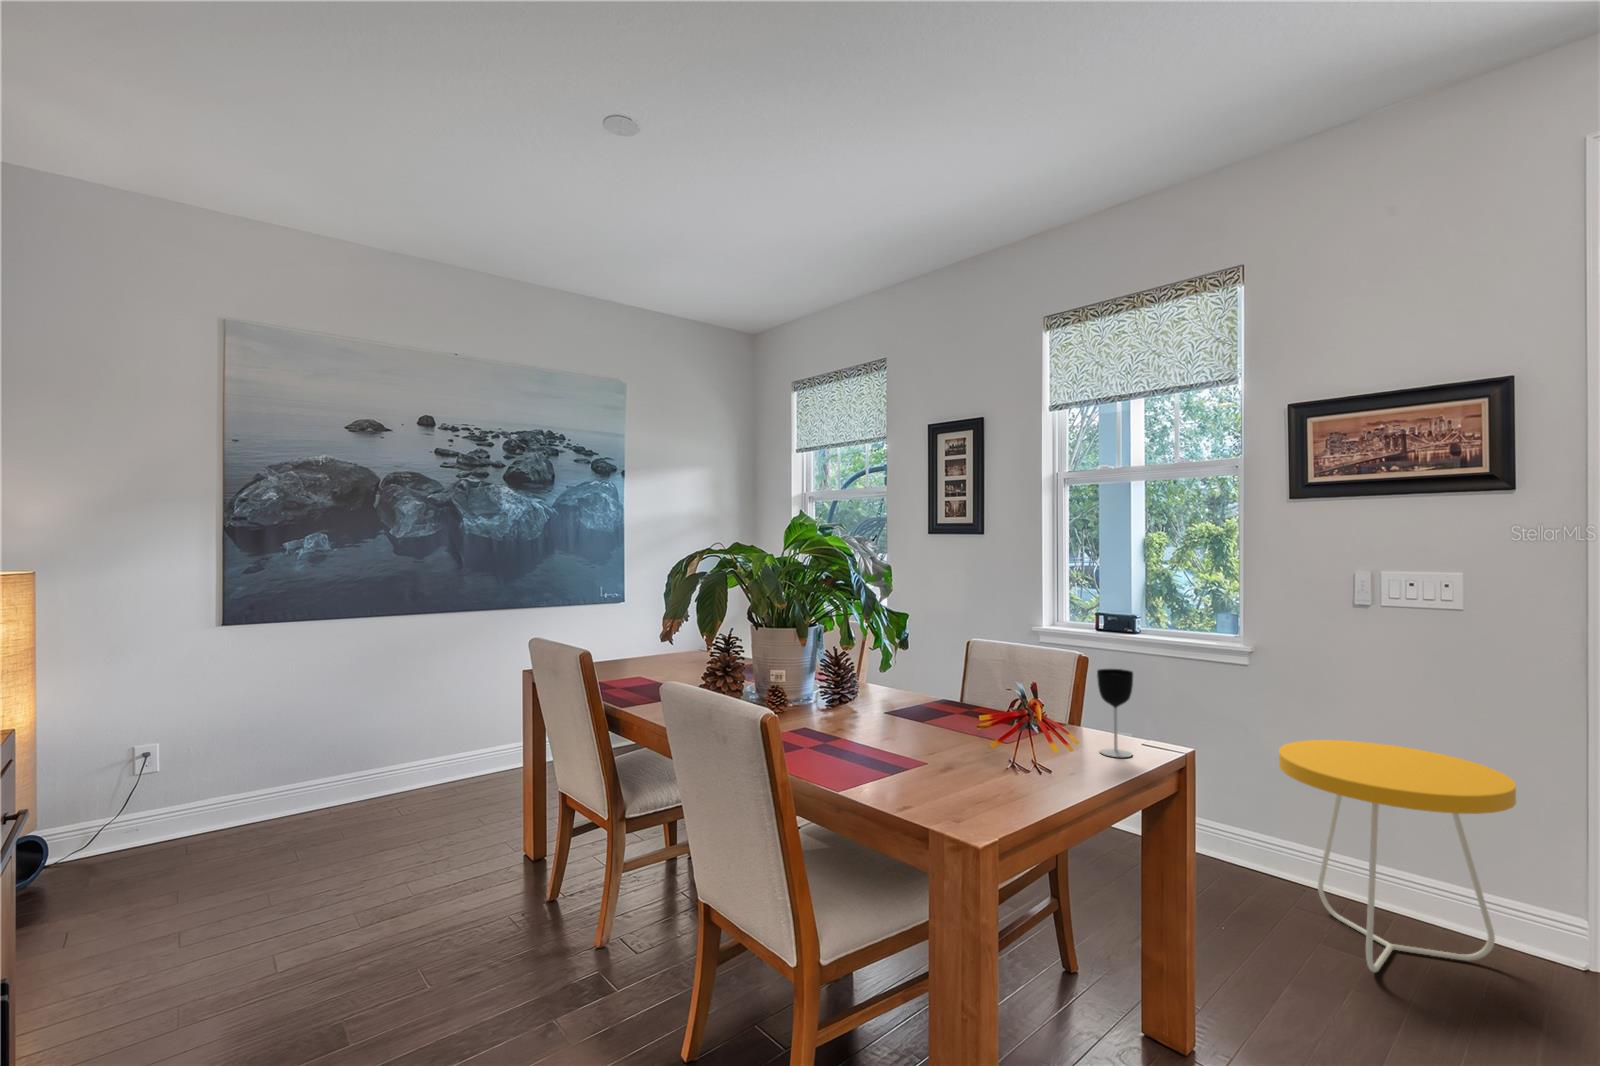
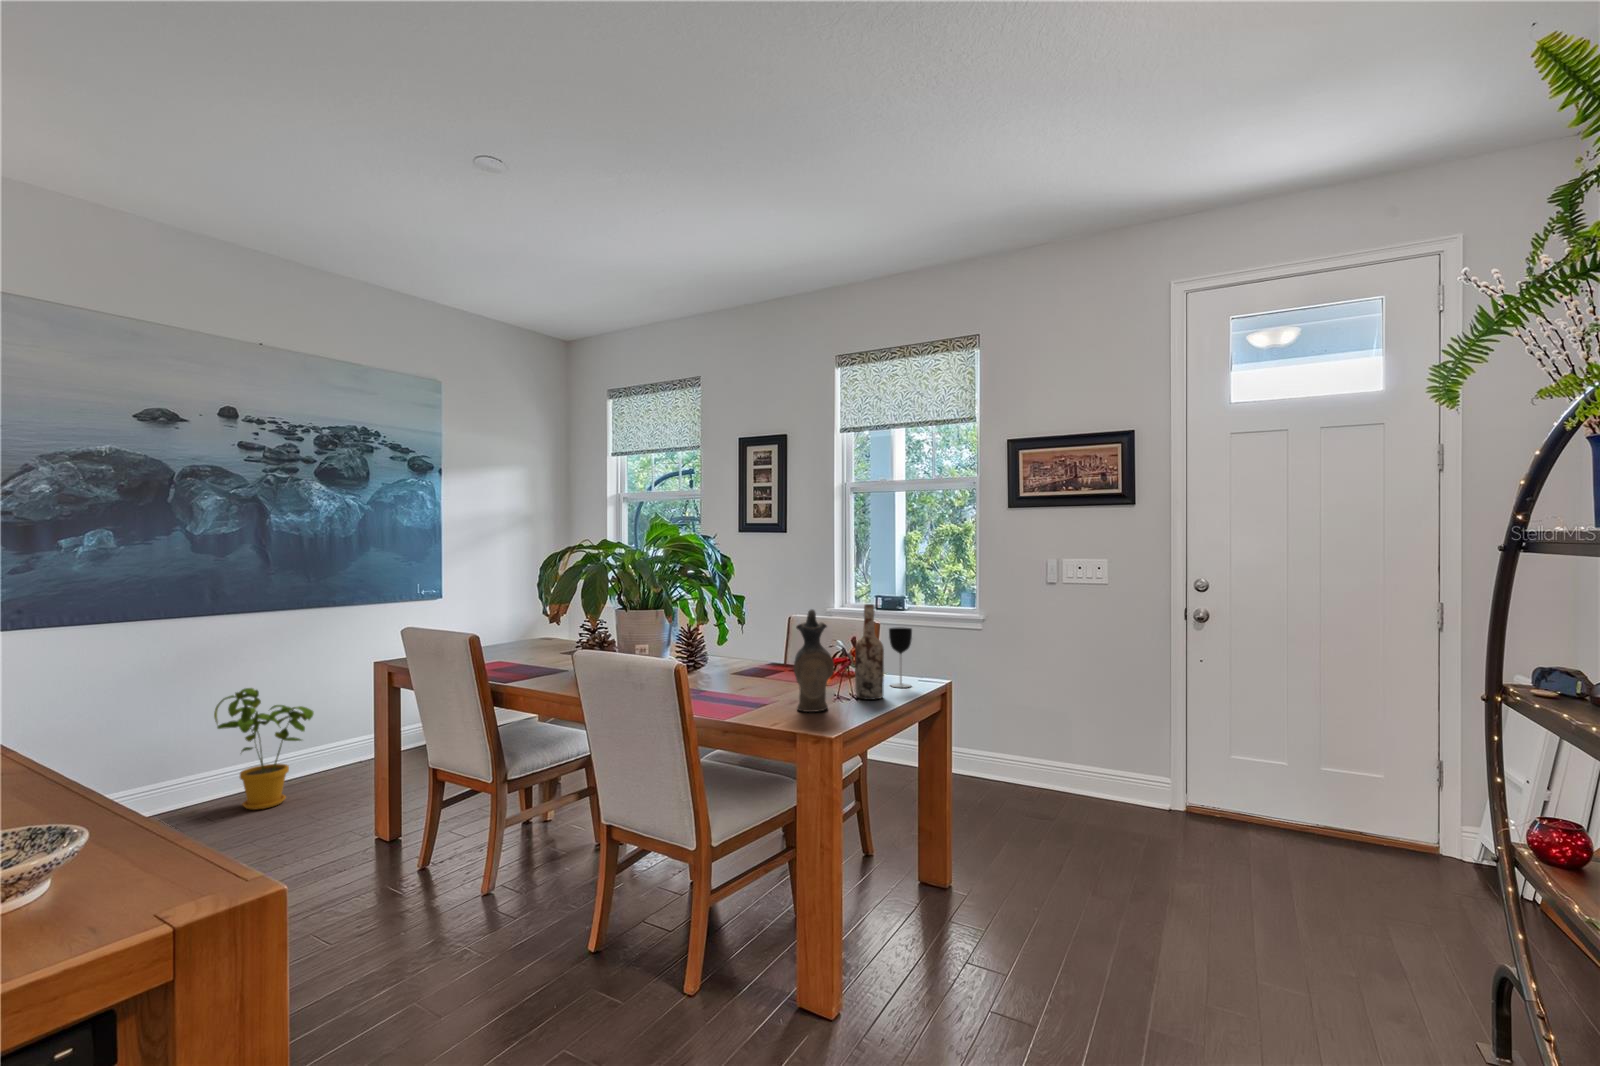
wine bottle: none [1041,637,1085,777] -> present [855,604,884,700]
ceramic pitcher: none [941,643,1002,794] -> present [794,610,834,712]
house plant: none [403,689,490,807] -> present [214,688,314,810]
side table: present [1279,740,1516,972] -> none [1000,678,1132,827]

